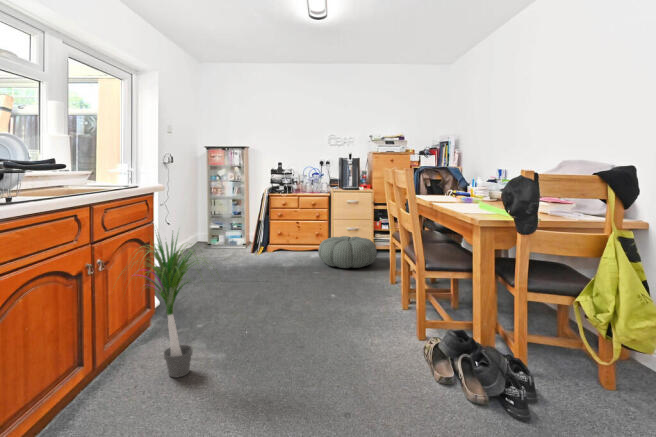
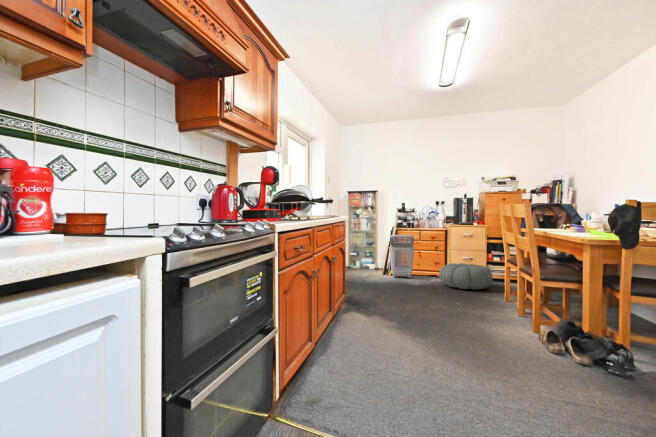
laundry basket: none [260,203,291,256] -> present [389,235,414,278]
potted plant: present [124,235,209,378] -> none [325,236,391,338]

